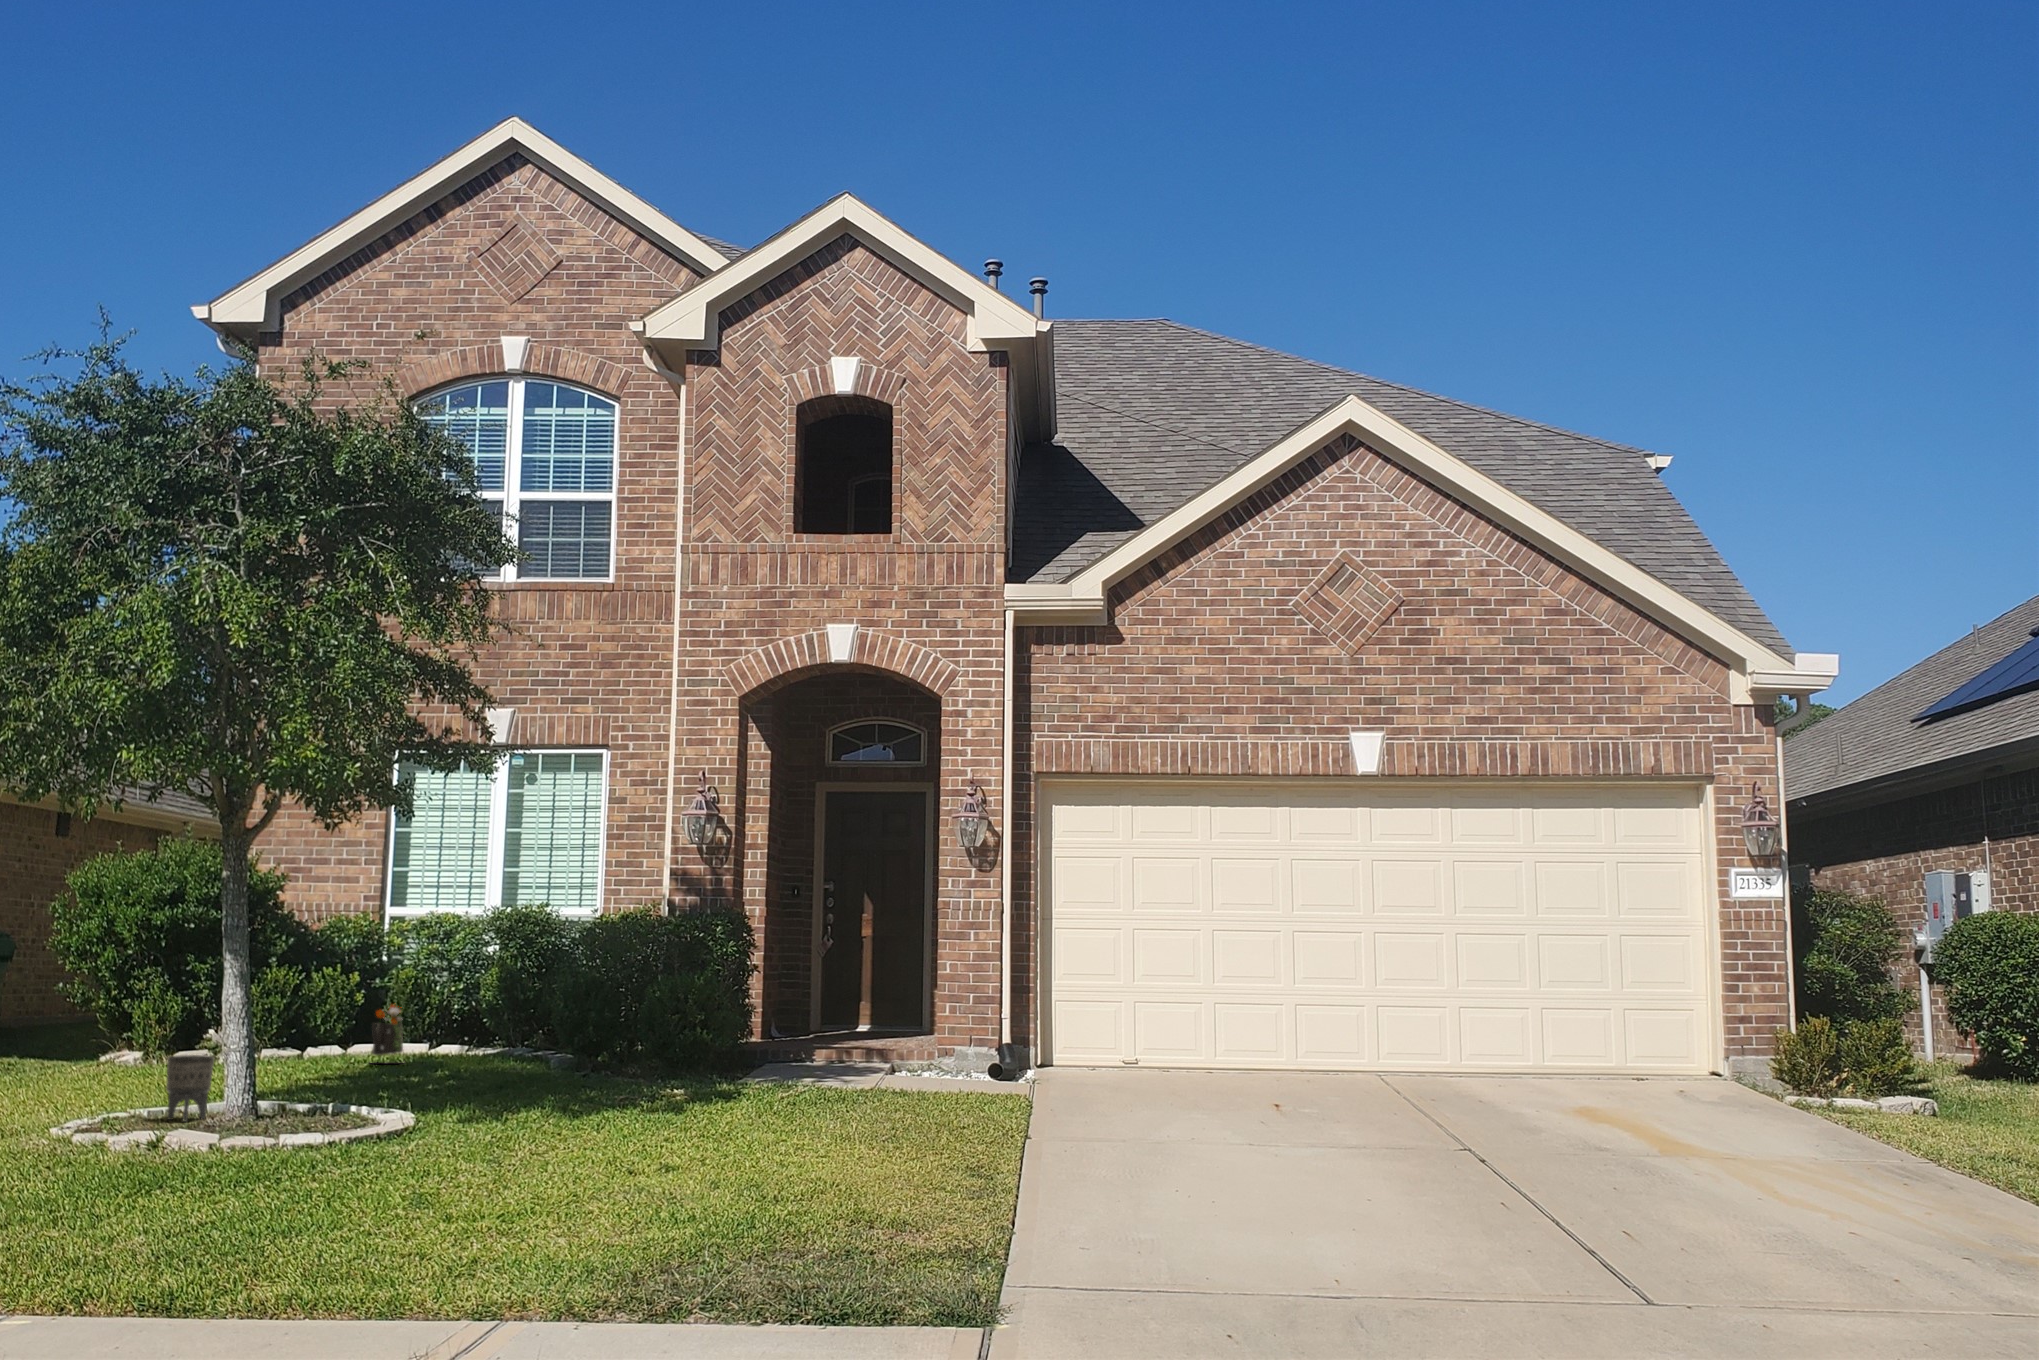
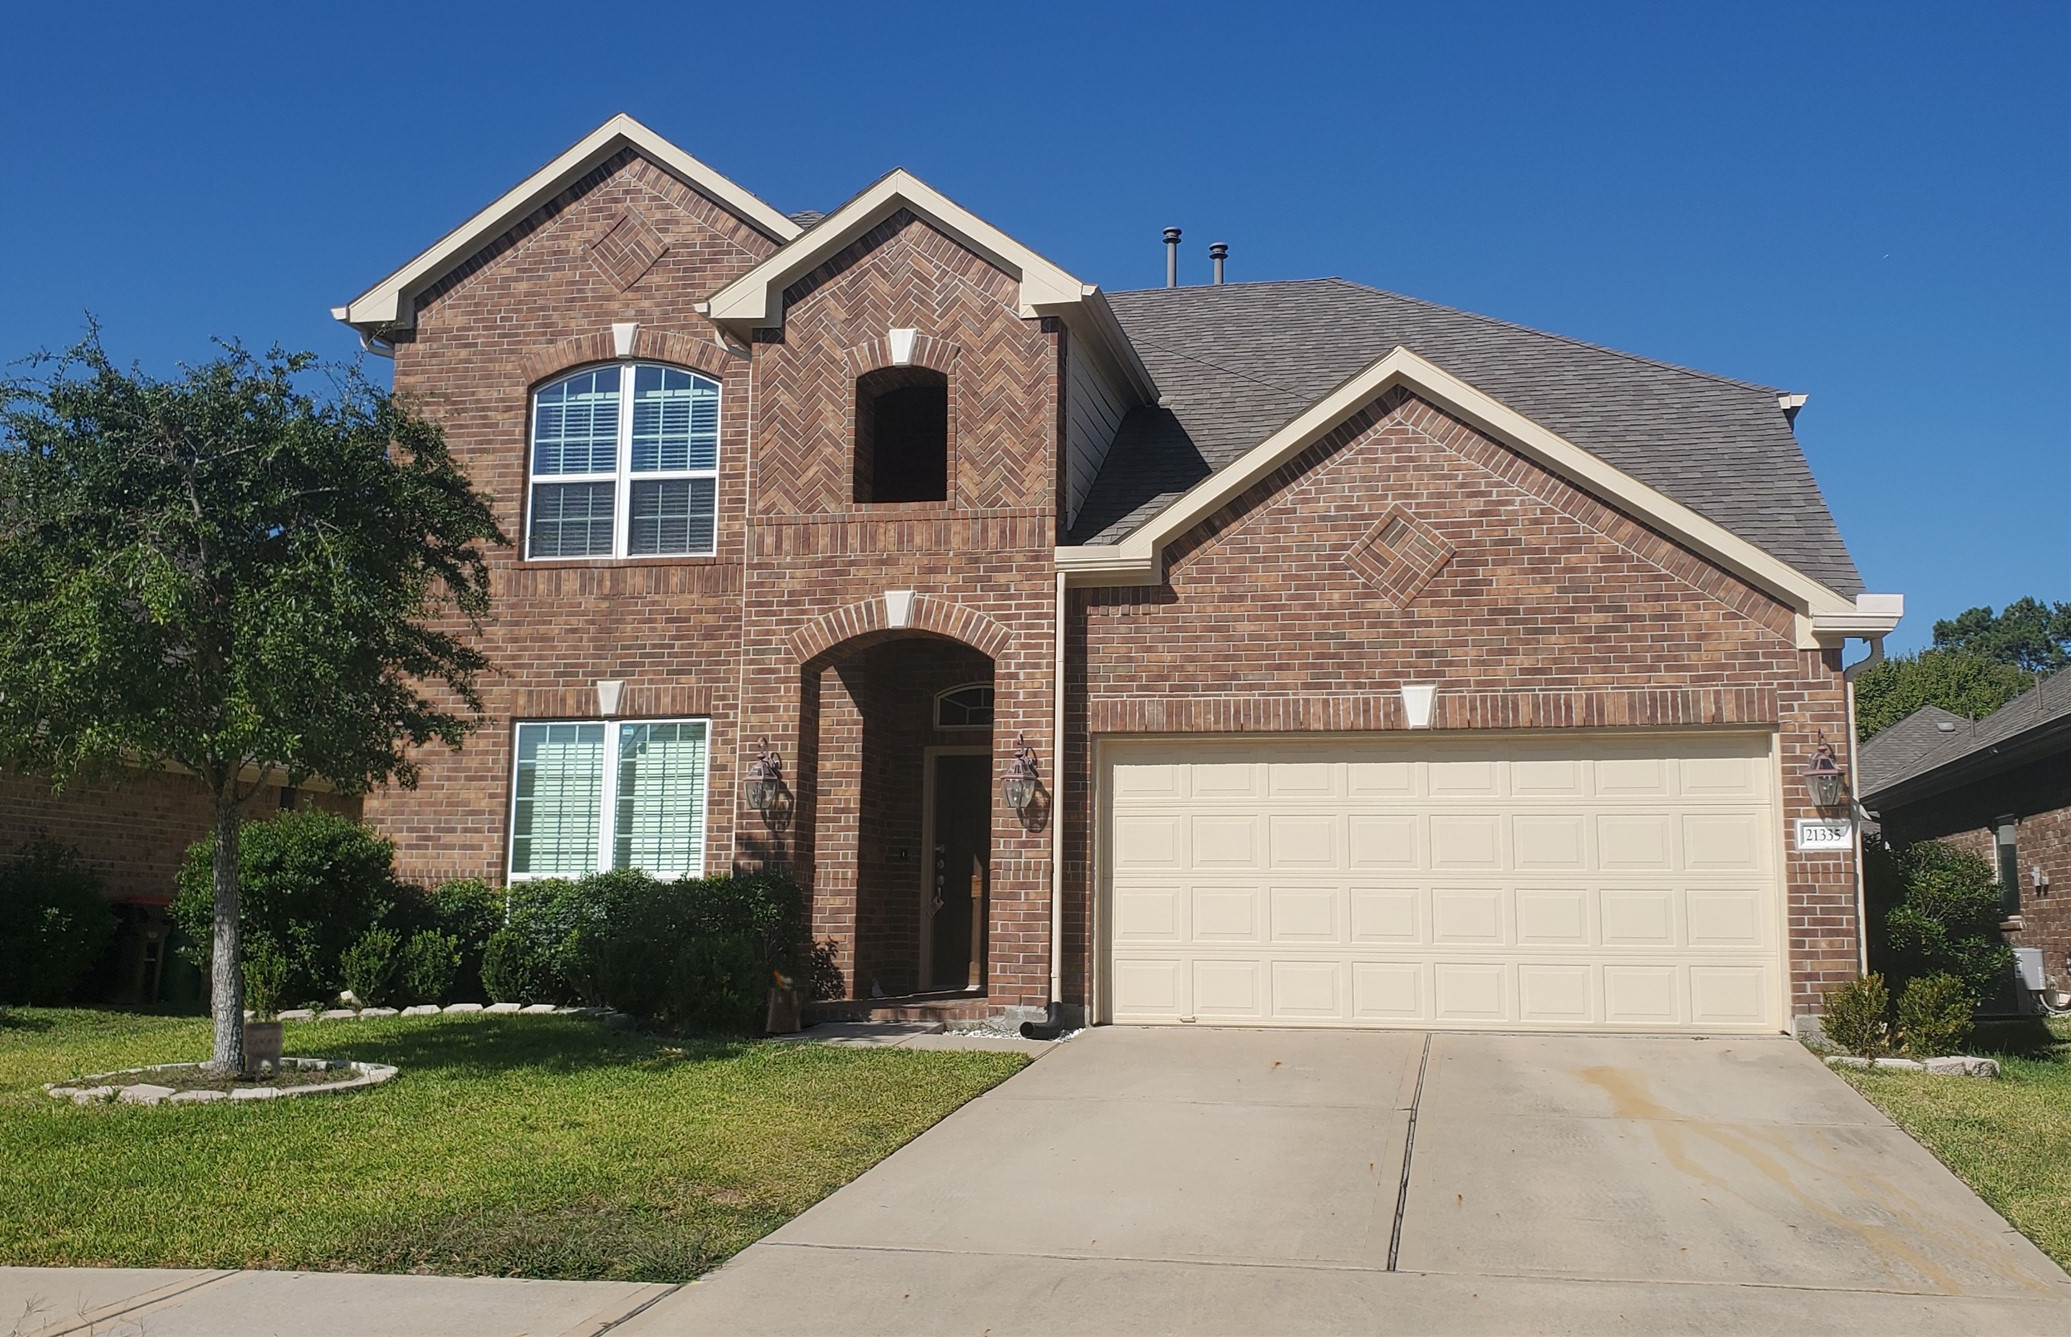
watering can: present [372,1005,403,1064] -> present [767,973,803,1033]

